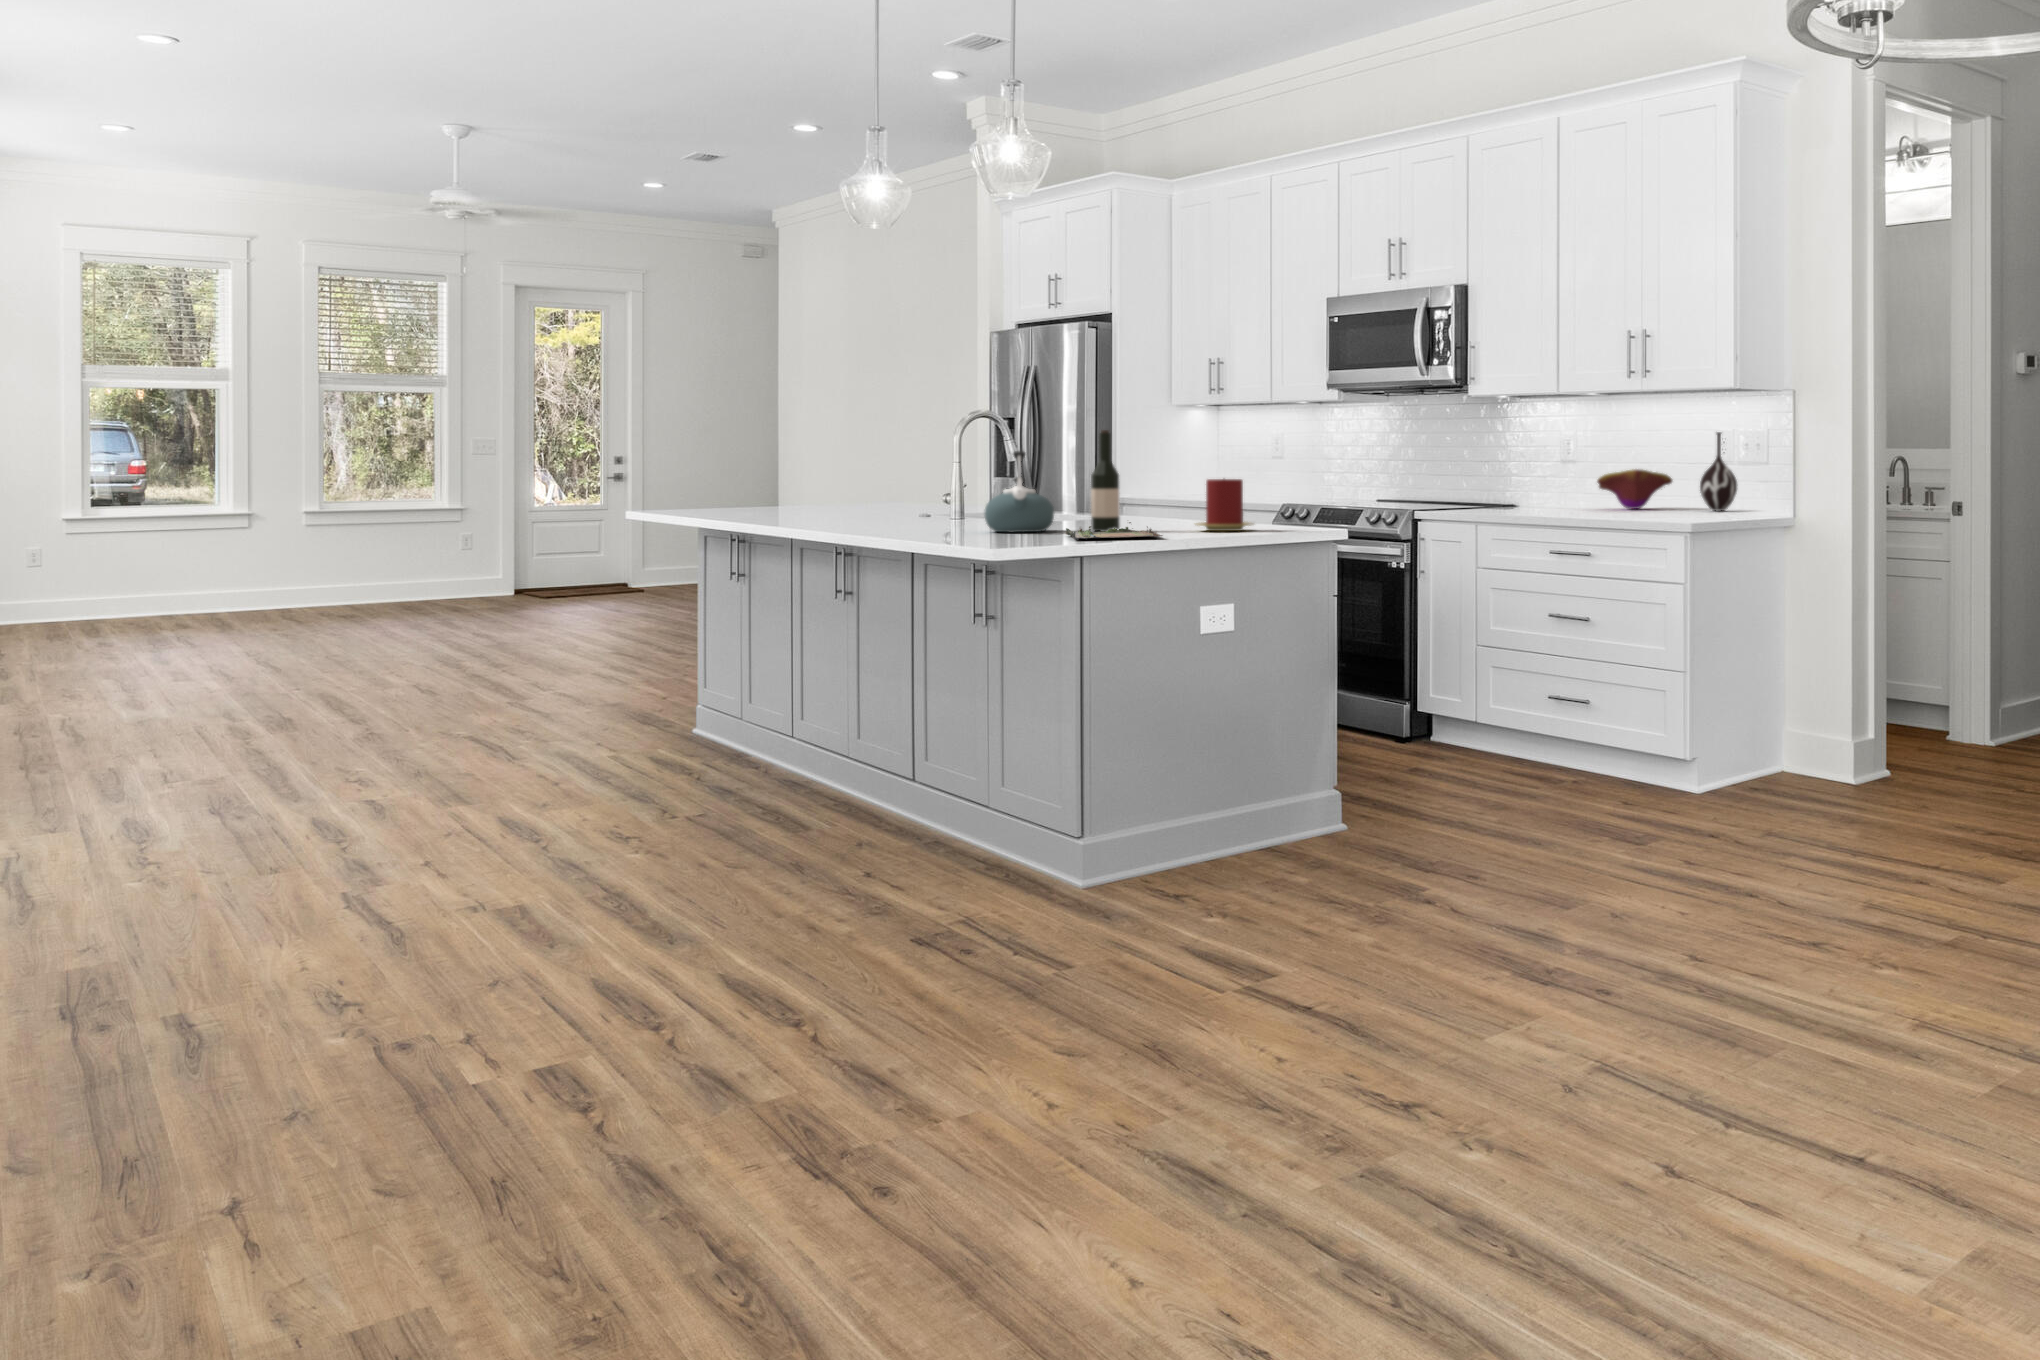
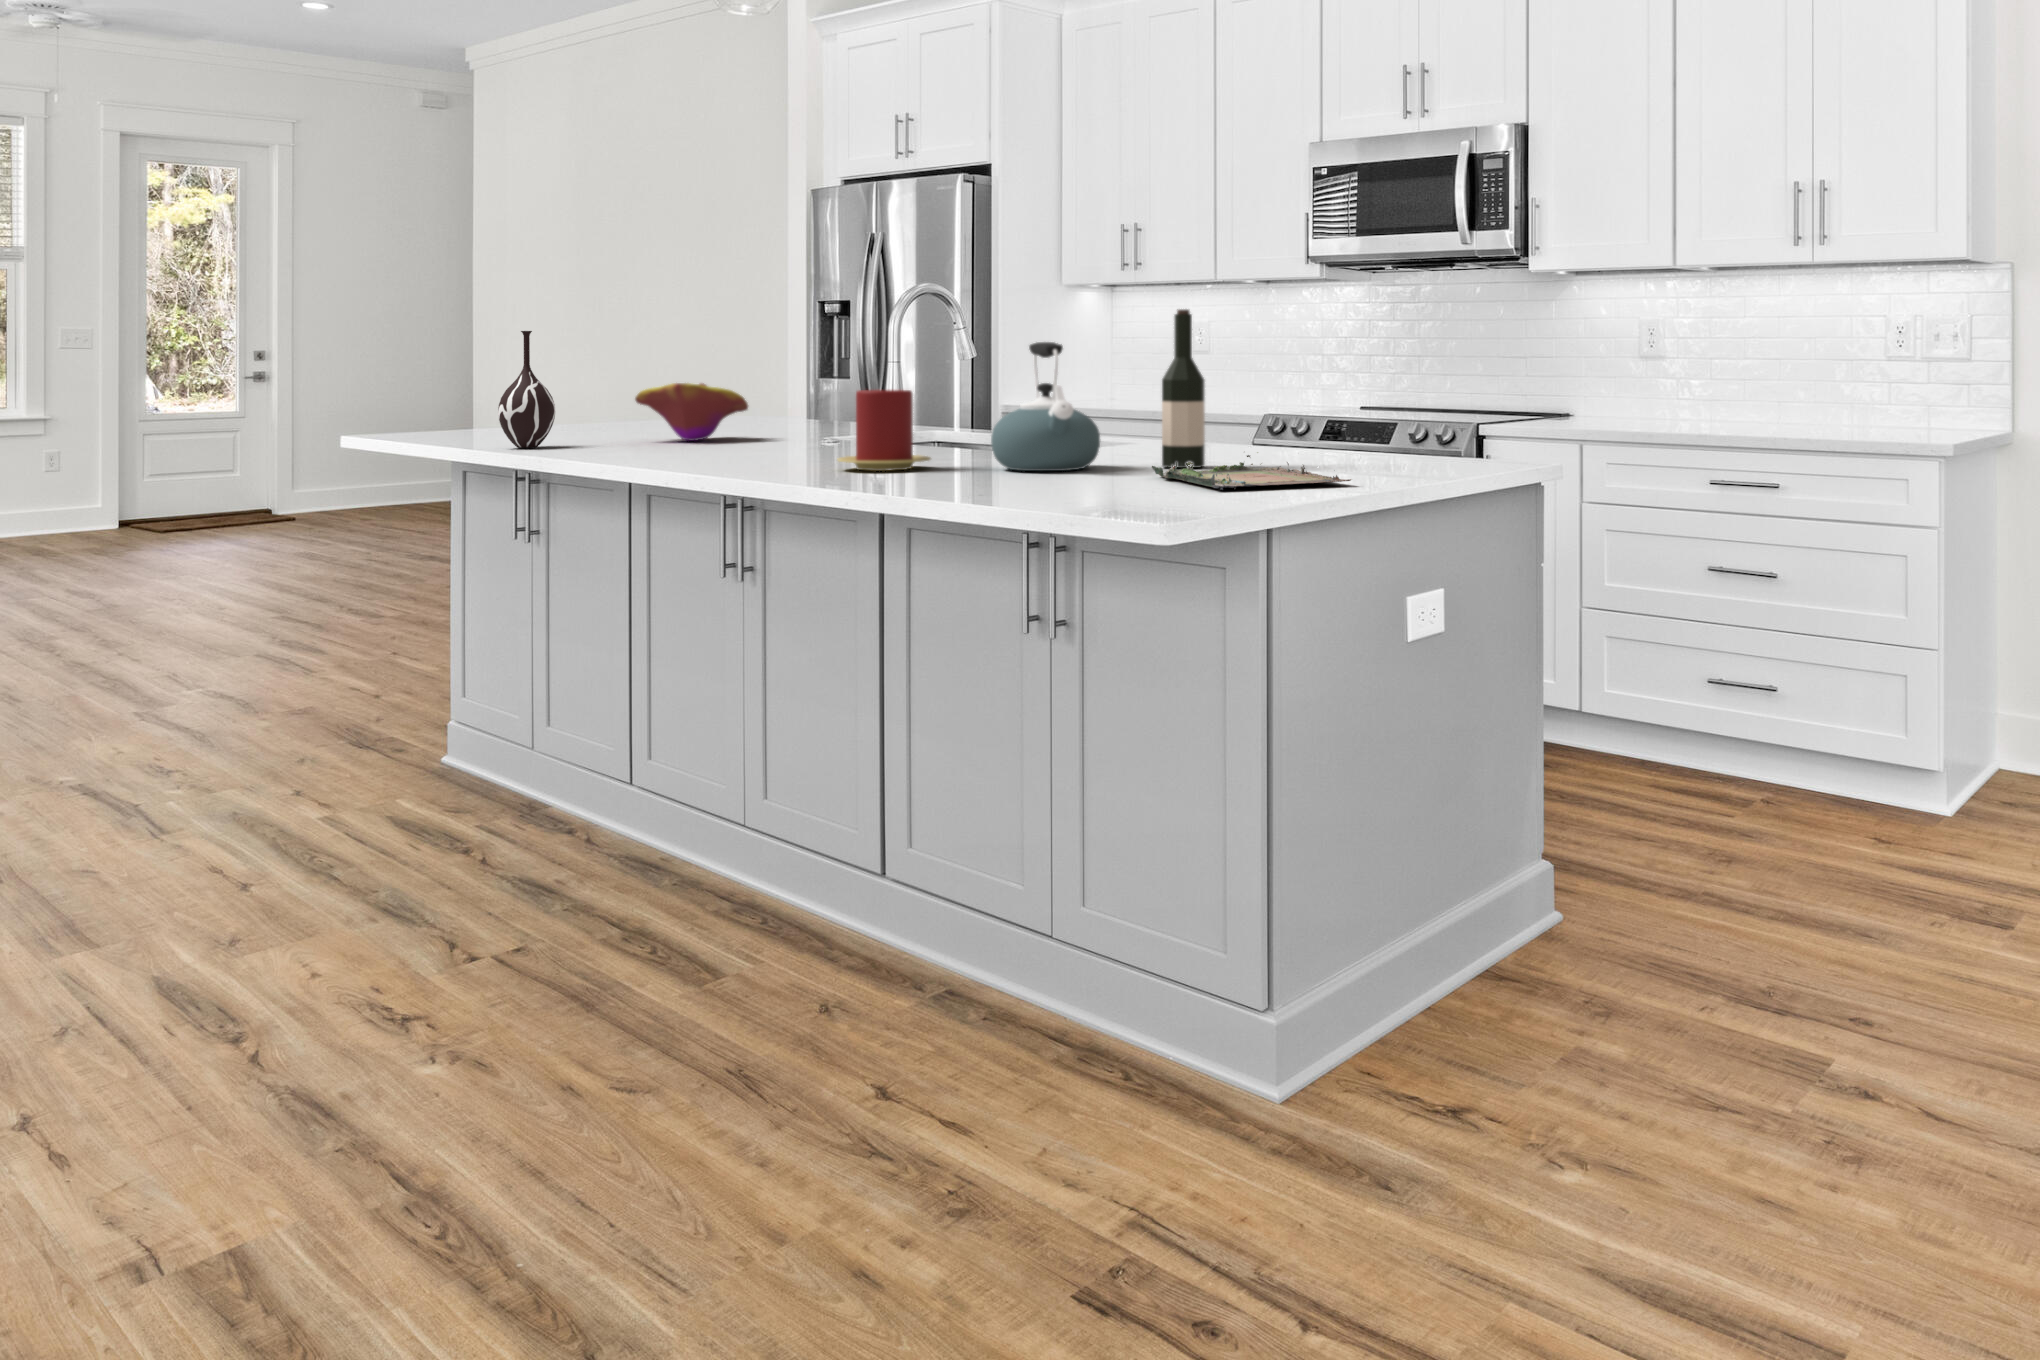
vase: present [1700,432,1737,511] -> present [498,331,555,448]
decorative bowl: present [1597,469,1672,509] -> present [635,383,748,441]
candle: present [1196,479,1253,531] -> present [838,389,931,471]

